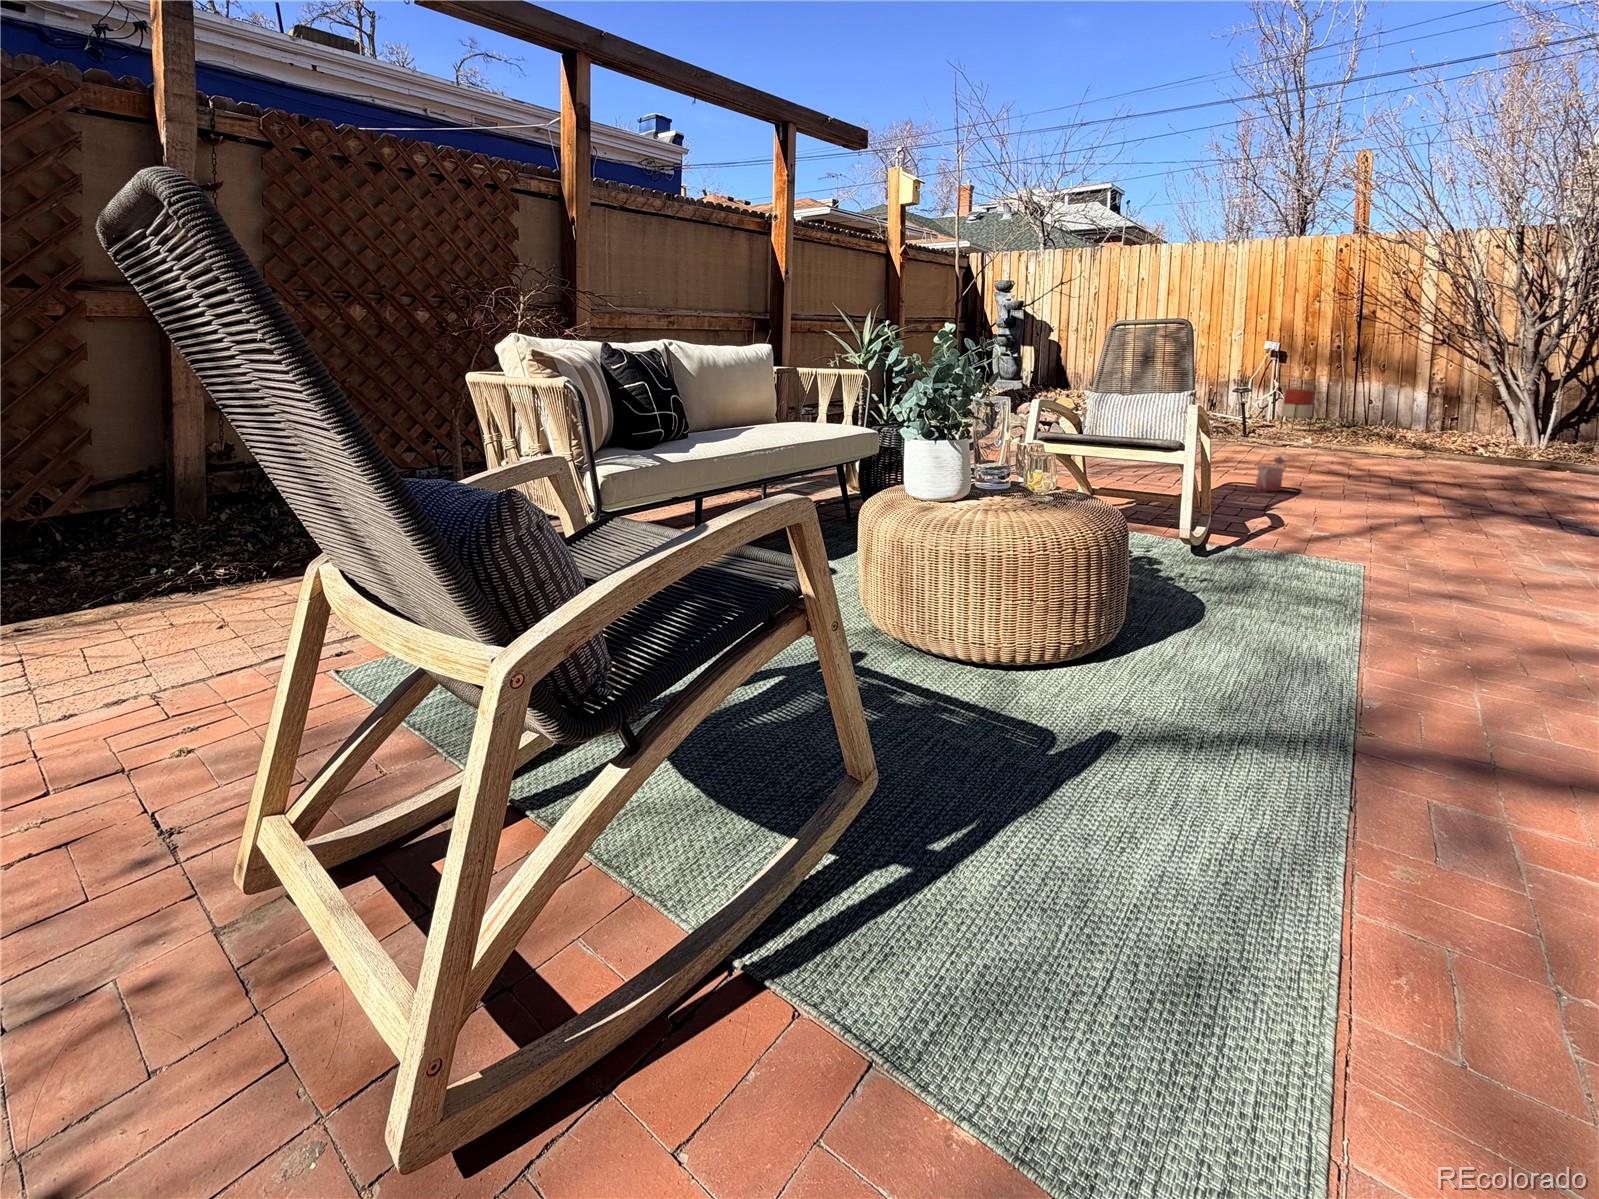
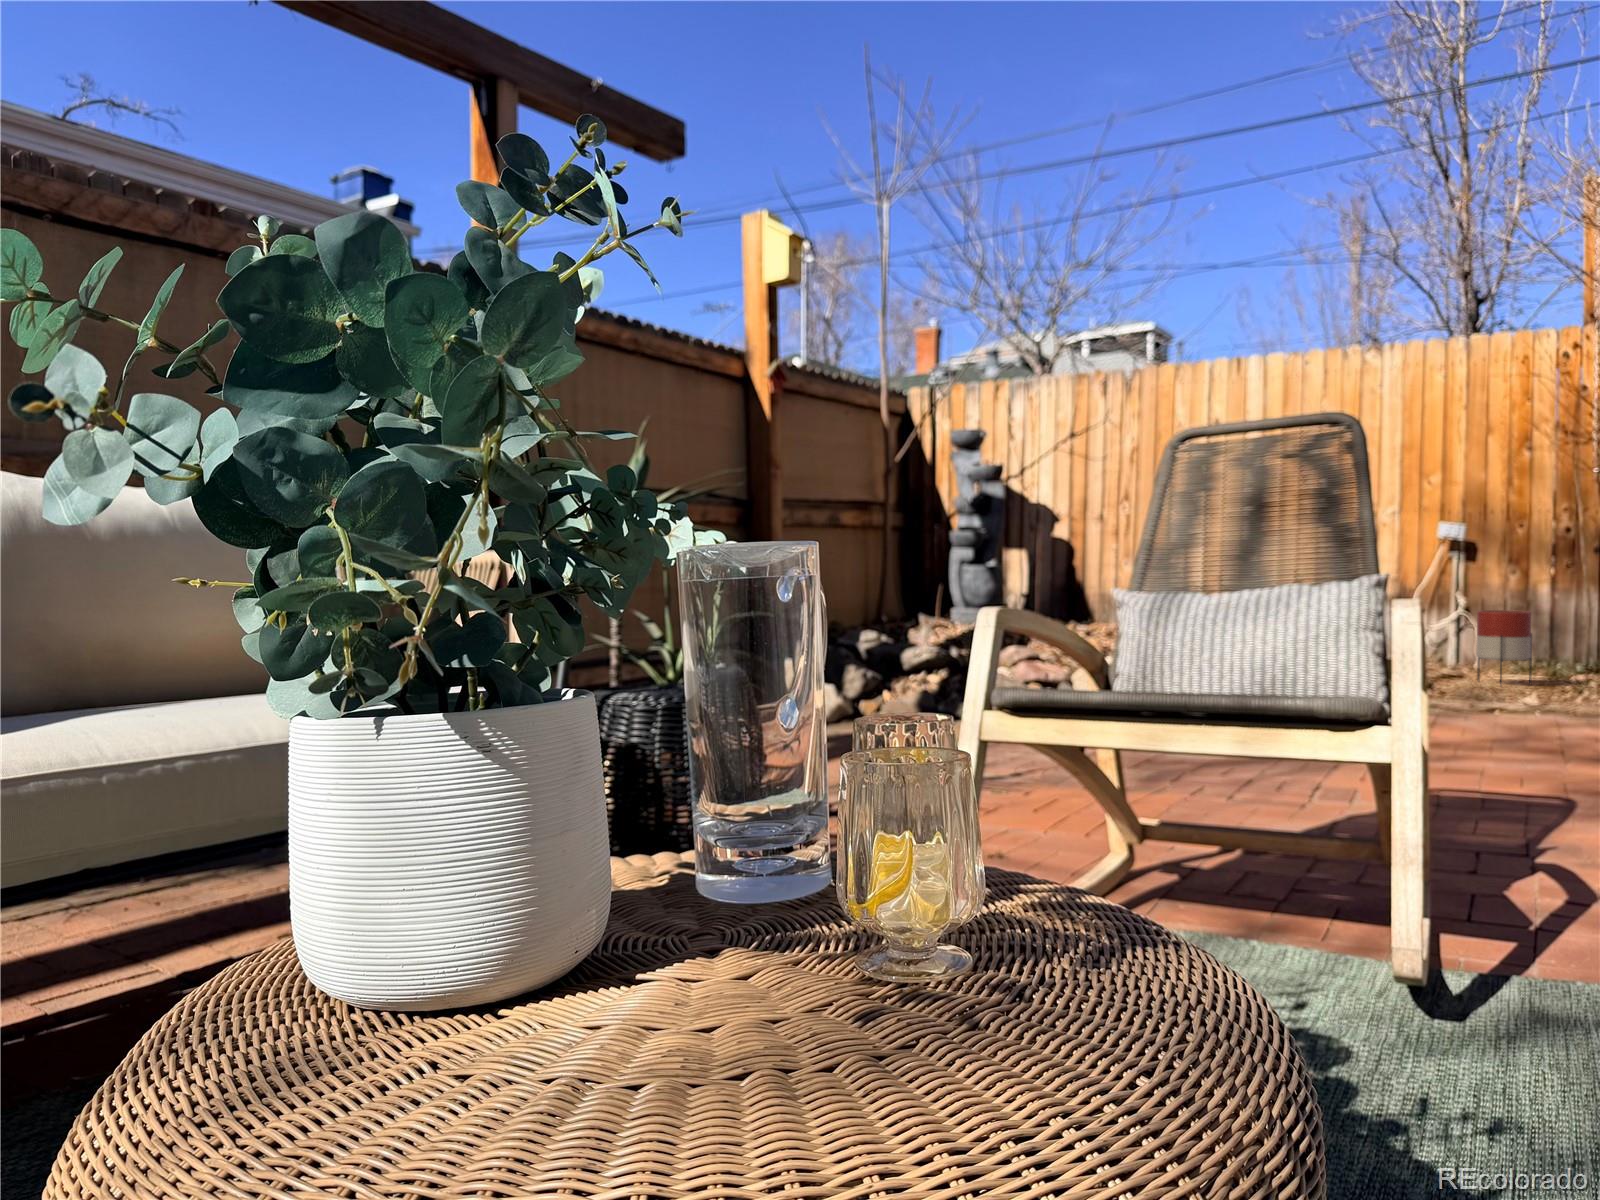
watering can: present [1255,455,1286,491] -> none [1489,729,1555,811]

